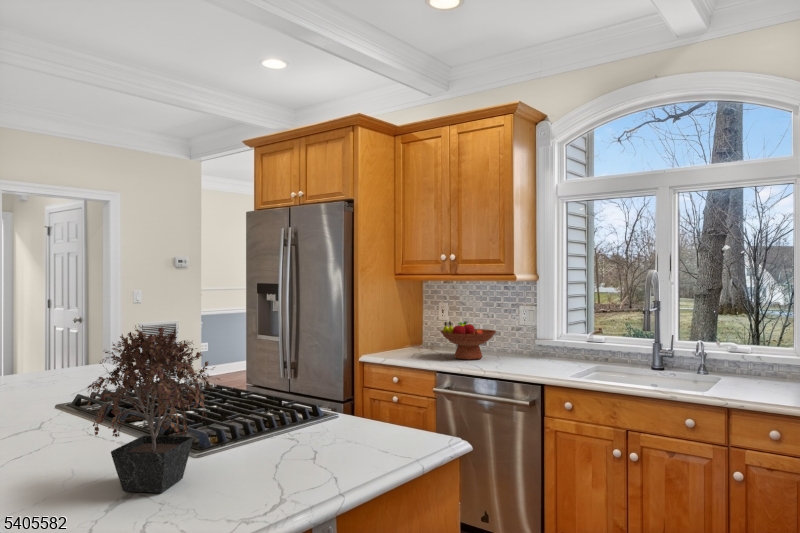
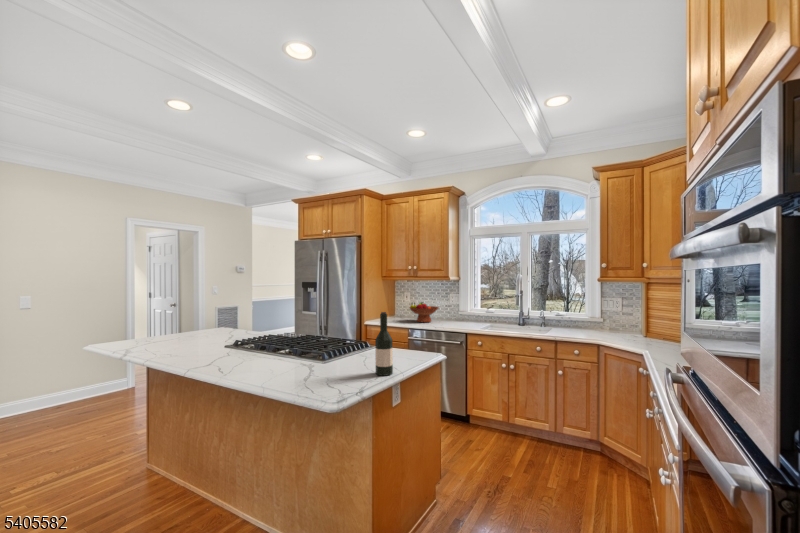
potted plant: present [86,325,220,493] -> none [293,303,349,378]
wine bottle: none [271,346,310,494] -> present [375,312,393,376]

